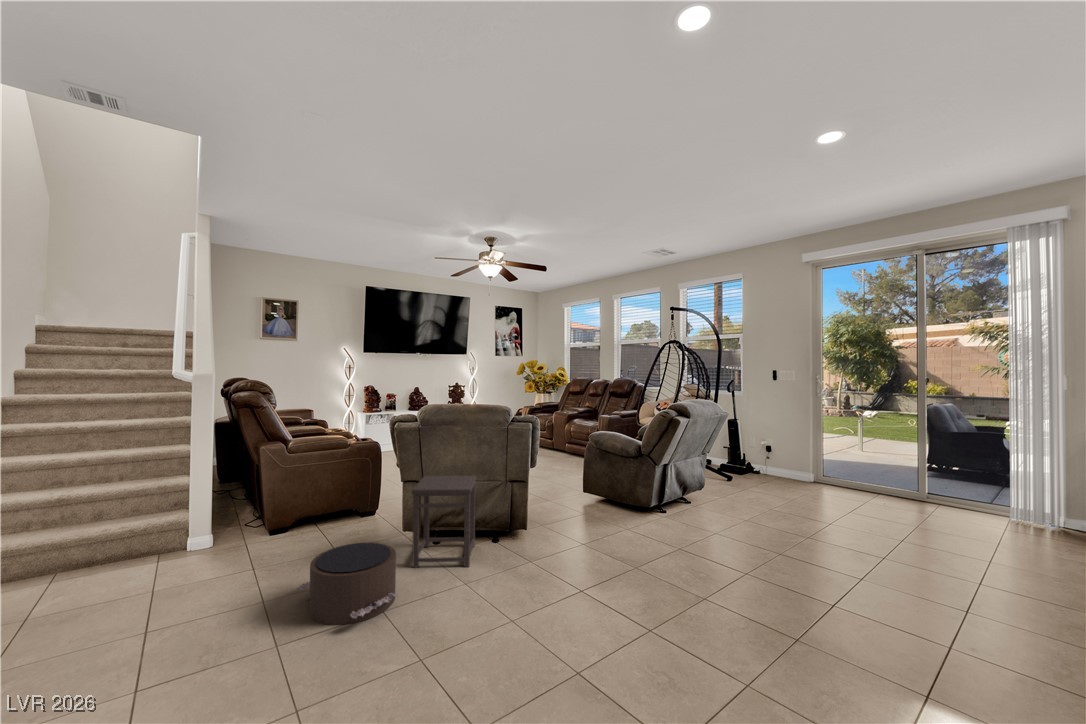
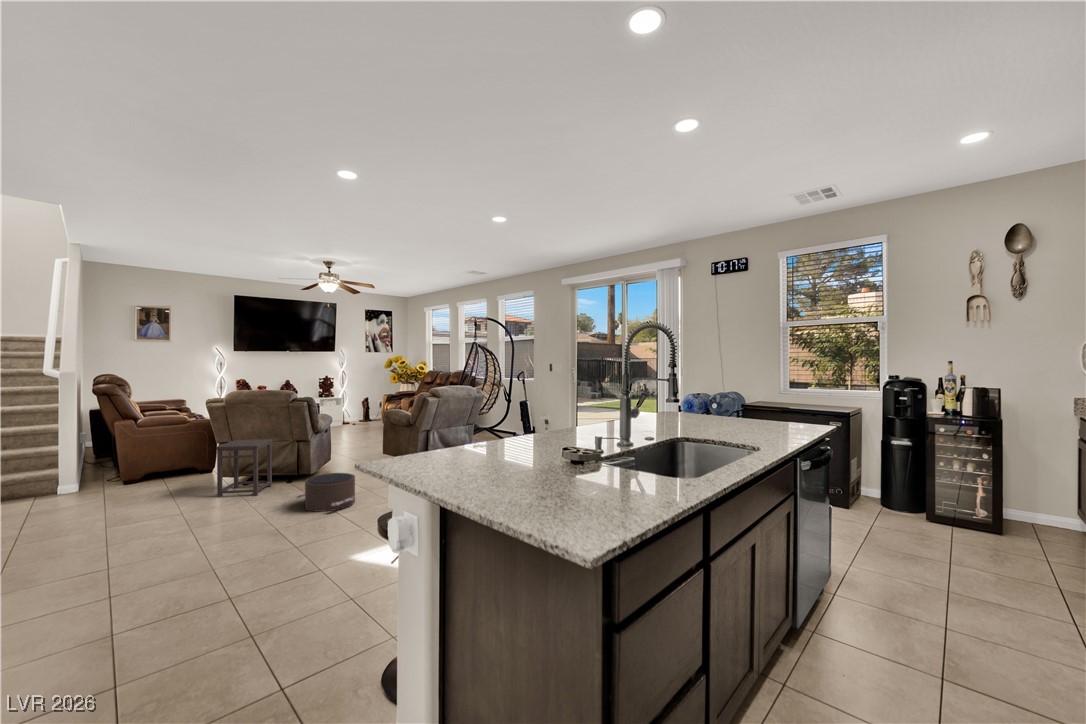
pouf: present [297,542,397,625] -> present [297,473,355,512]

